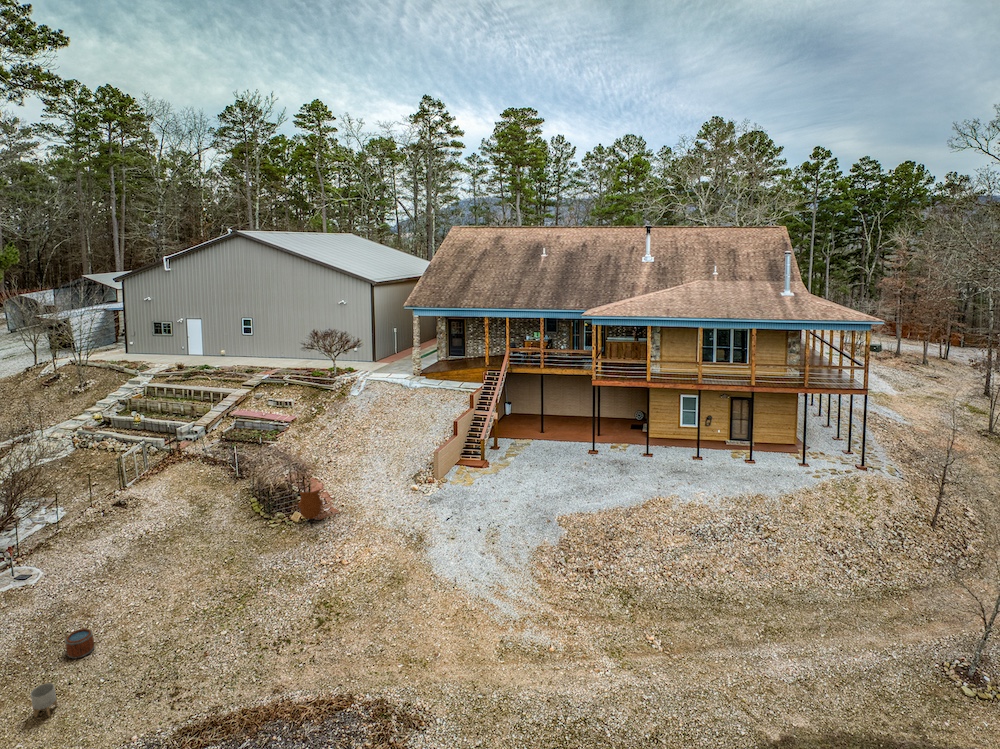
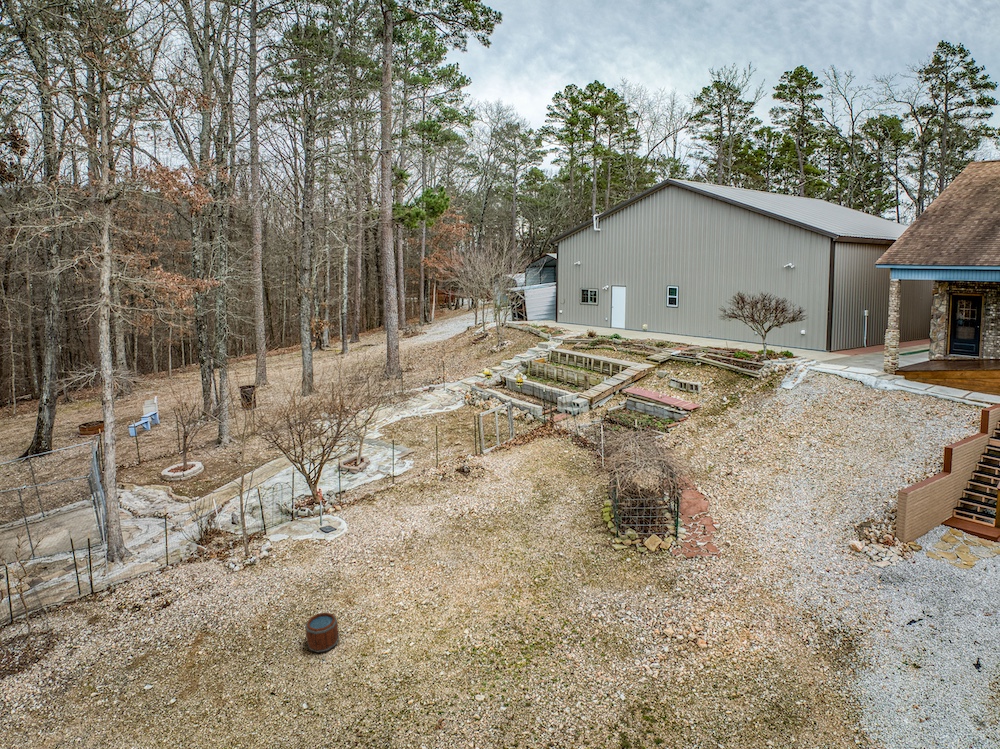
lounge chair: present [298,490,324,528] -> none [653,508,694,571]
planter: present [30,683,58,718] -> none [215,680,248,731]

